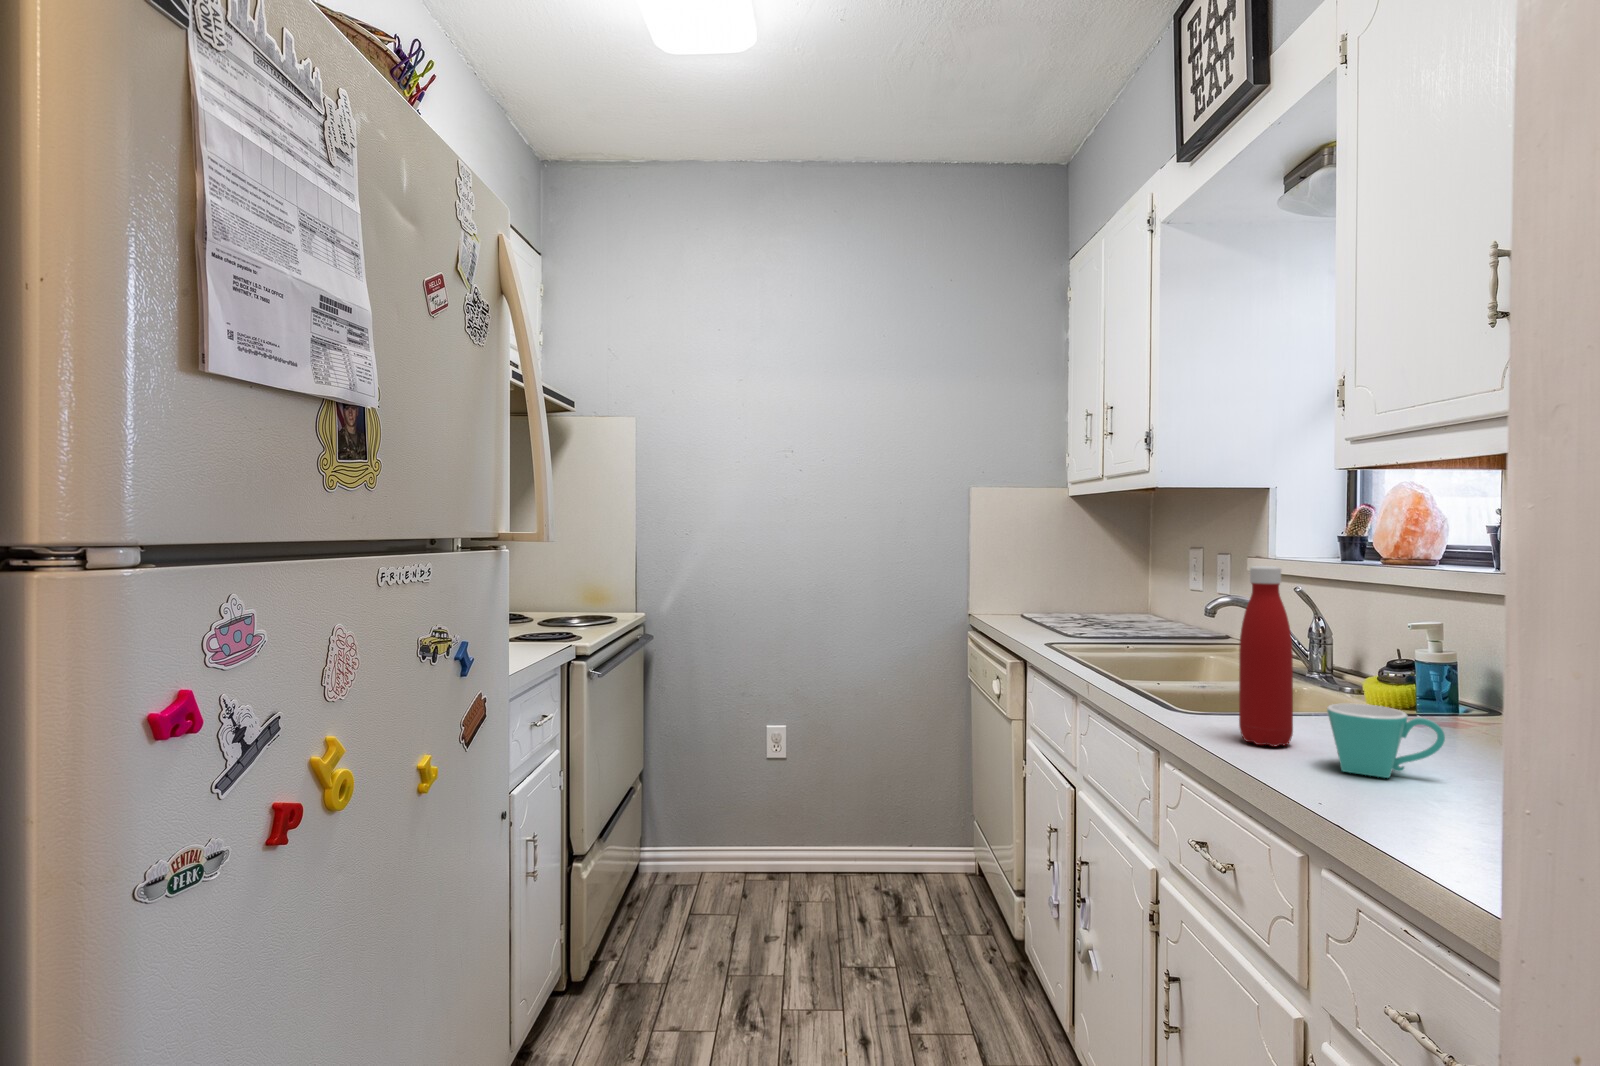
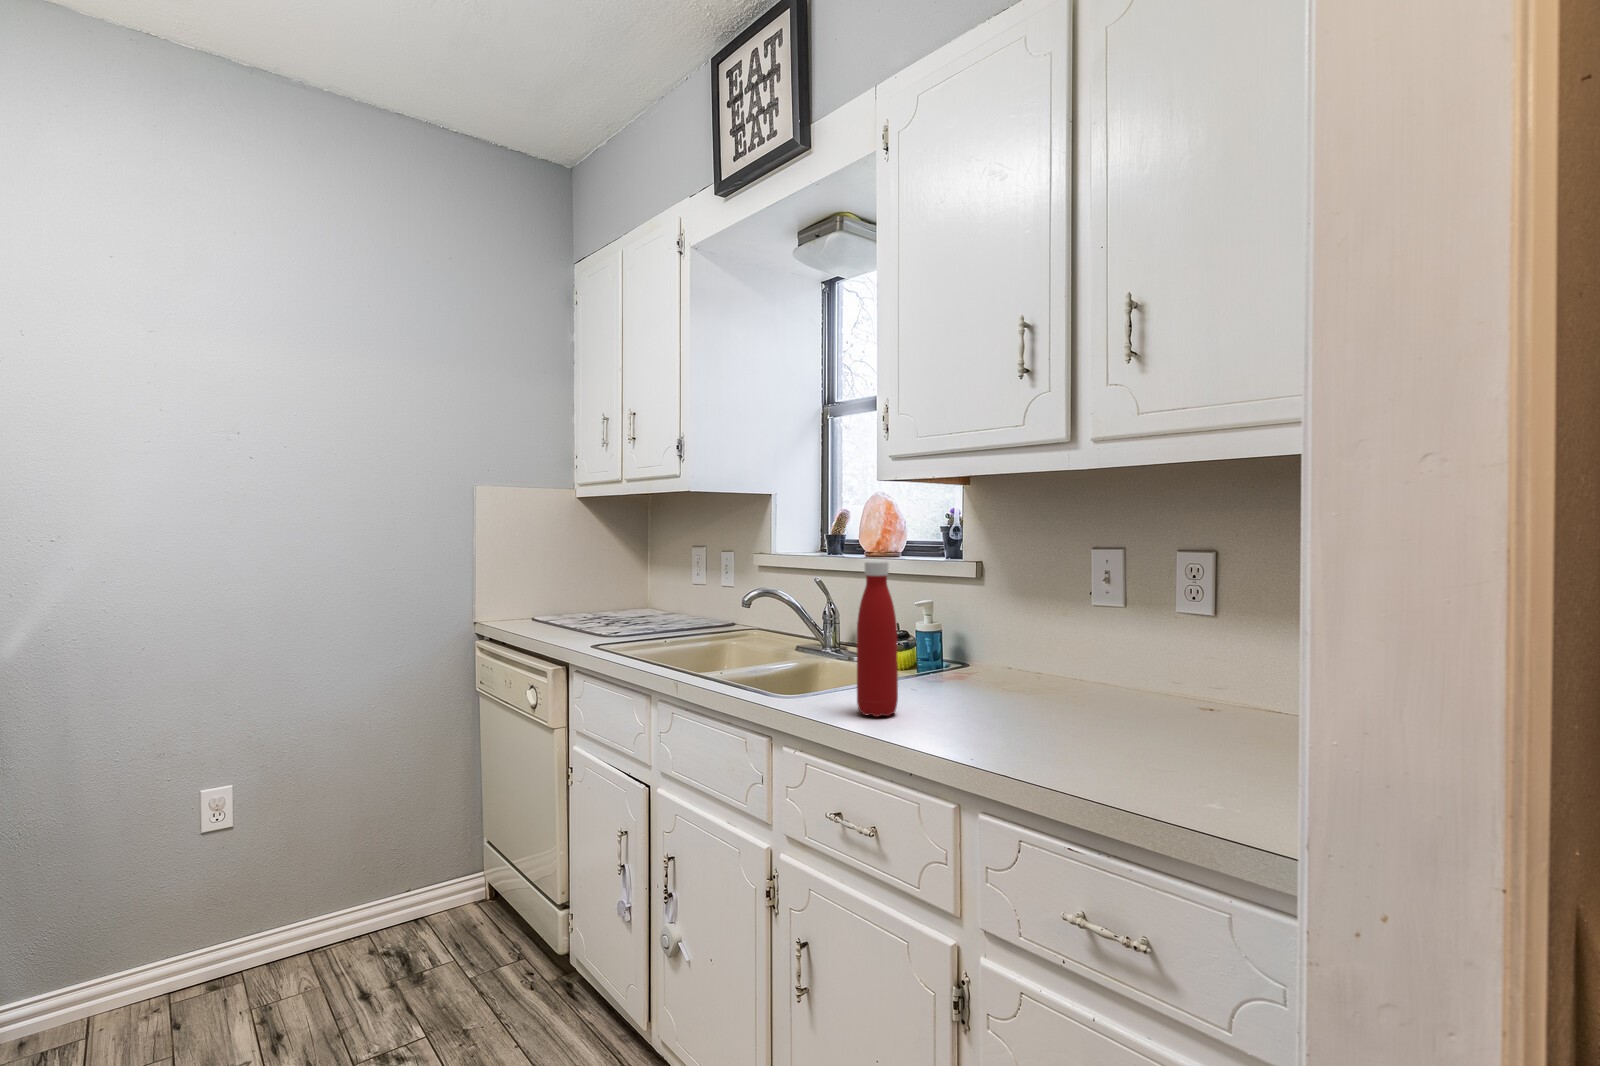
mug: present [1327,703,1445,778] -> none [936,671,1014,728]

